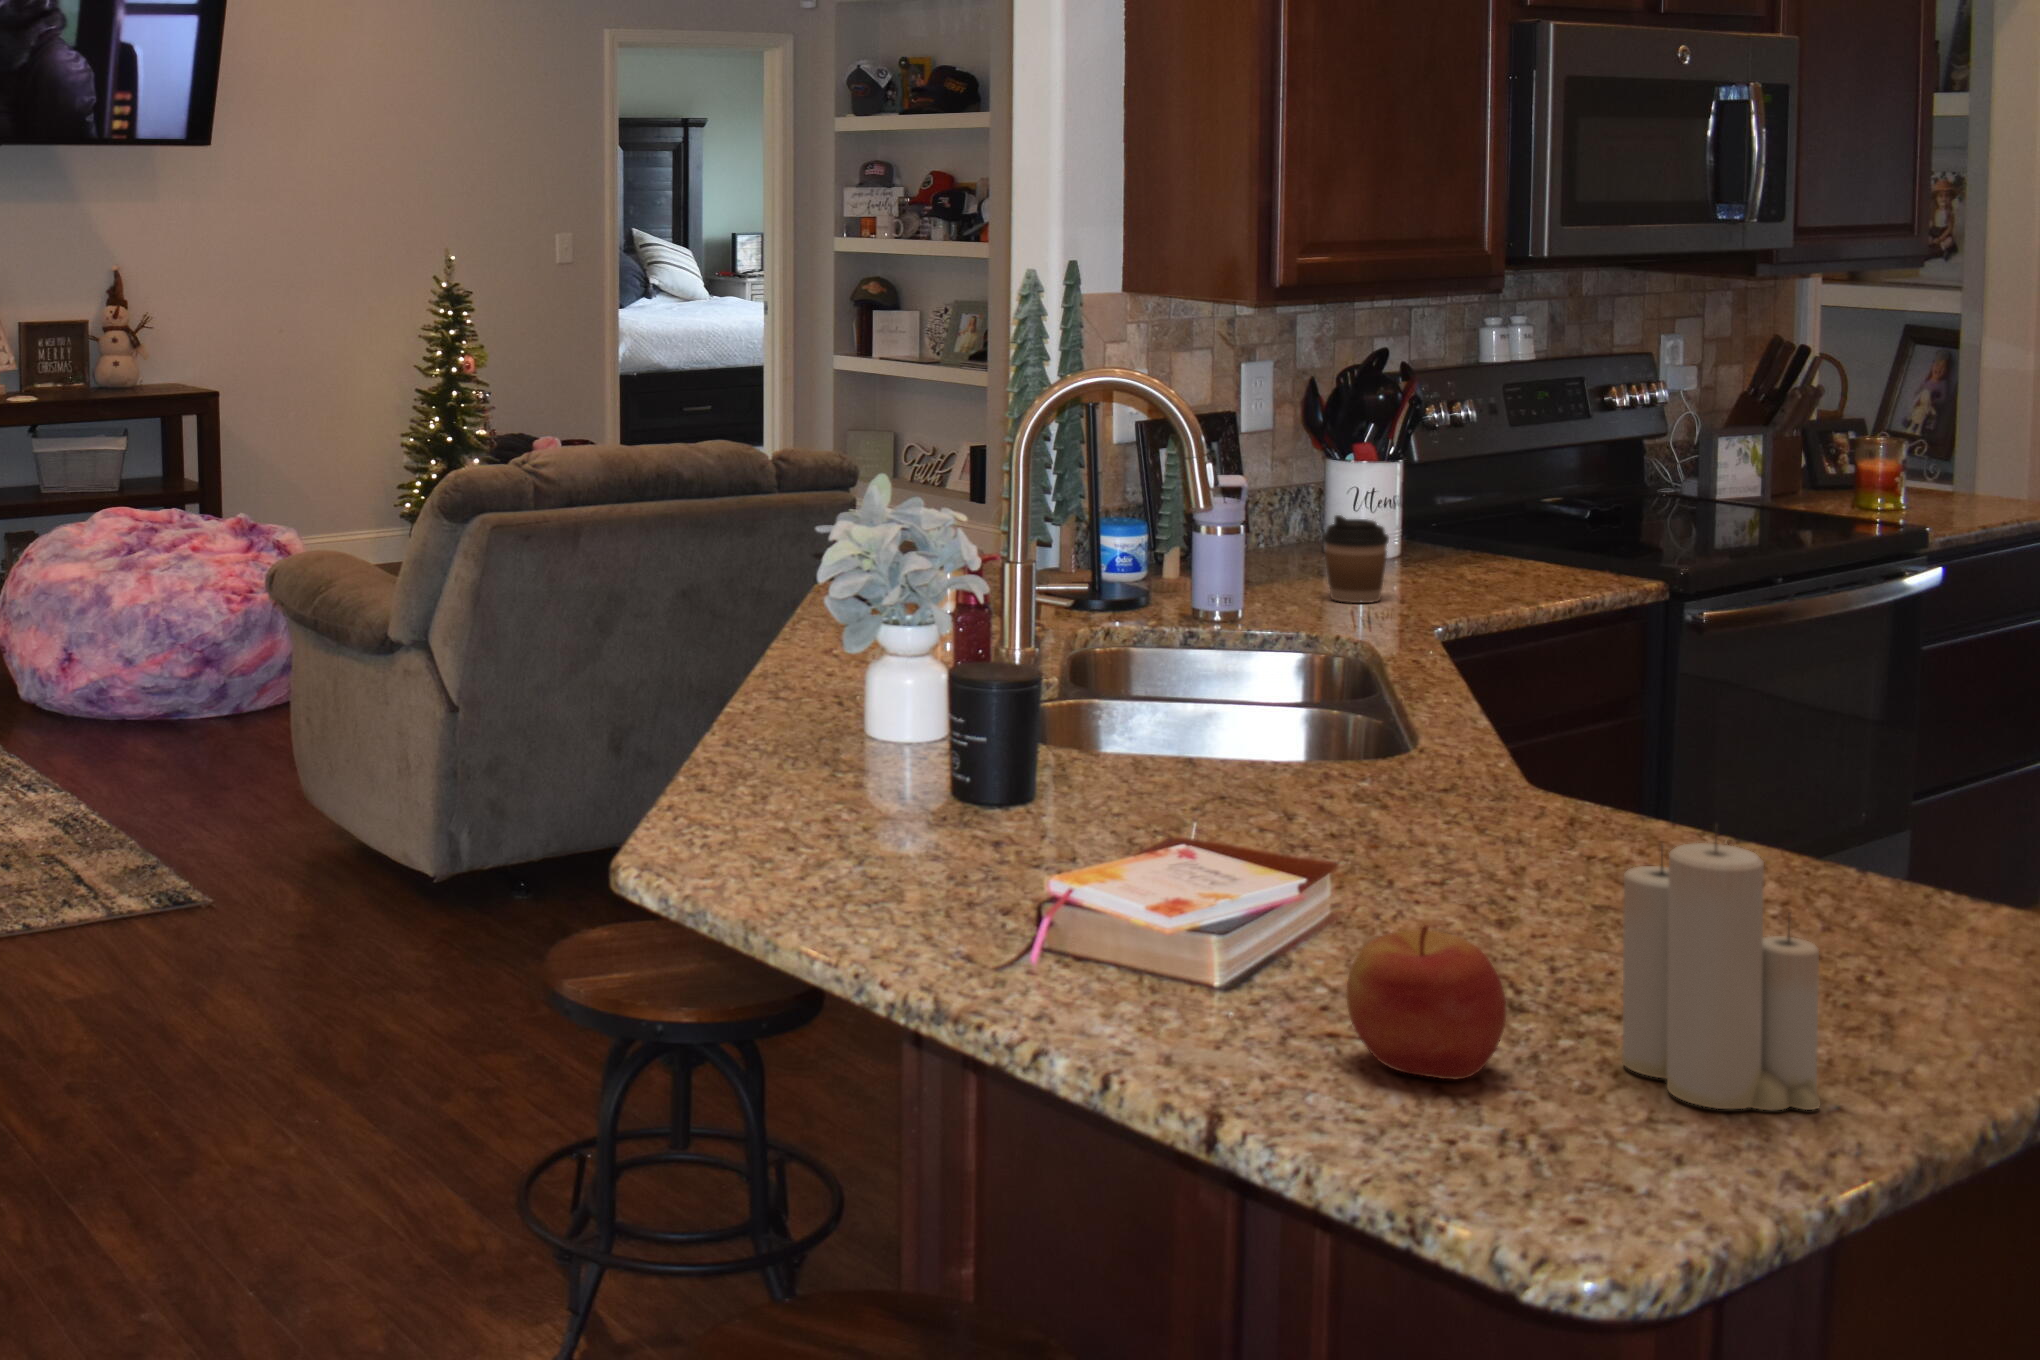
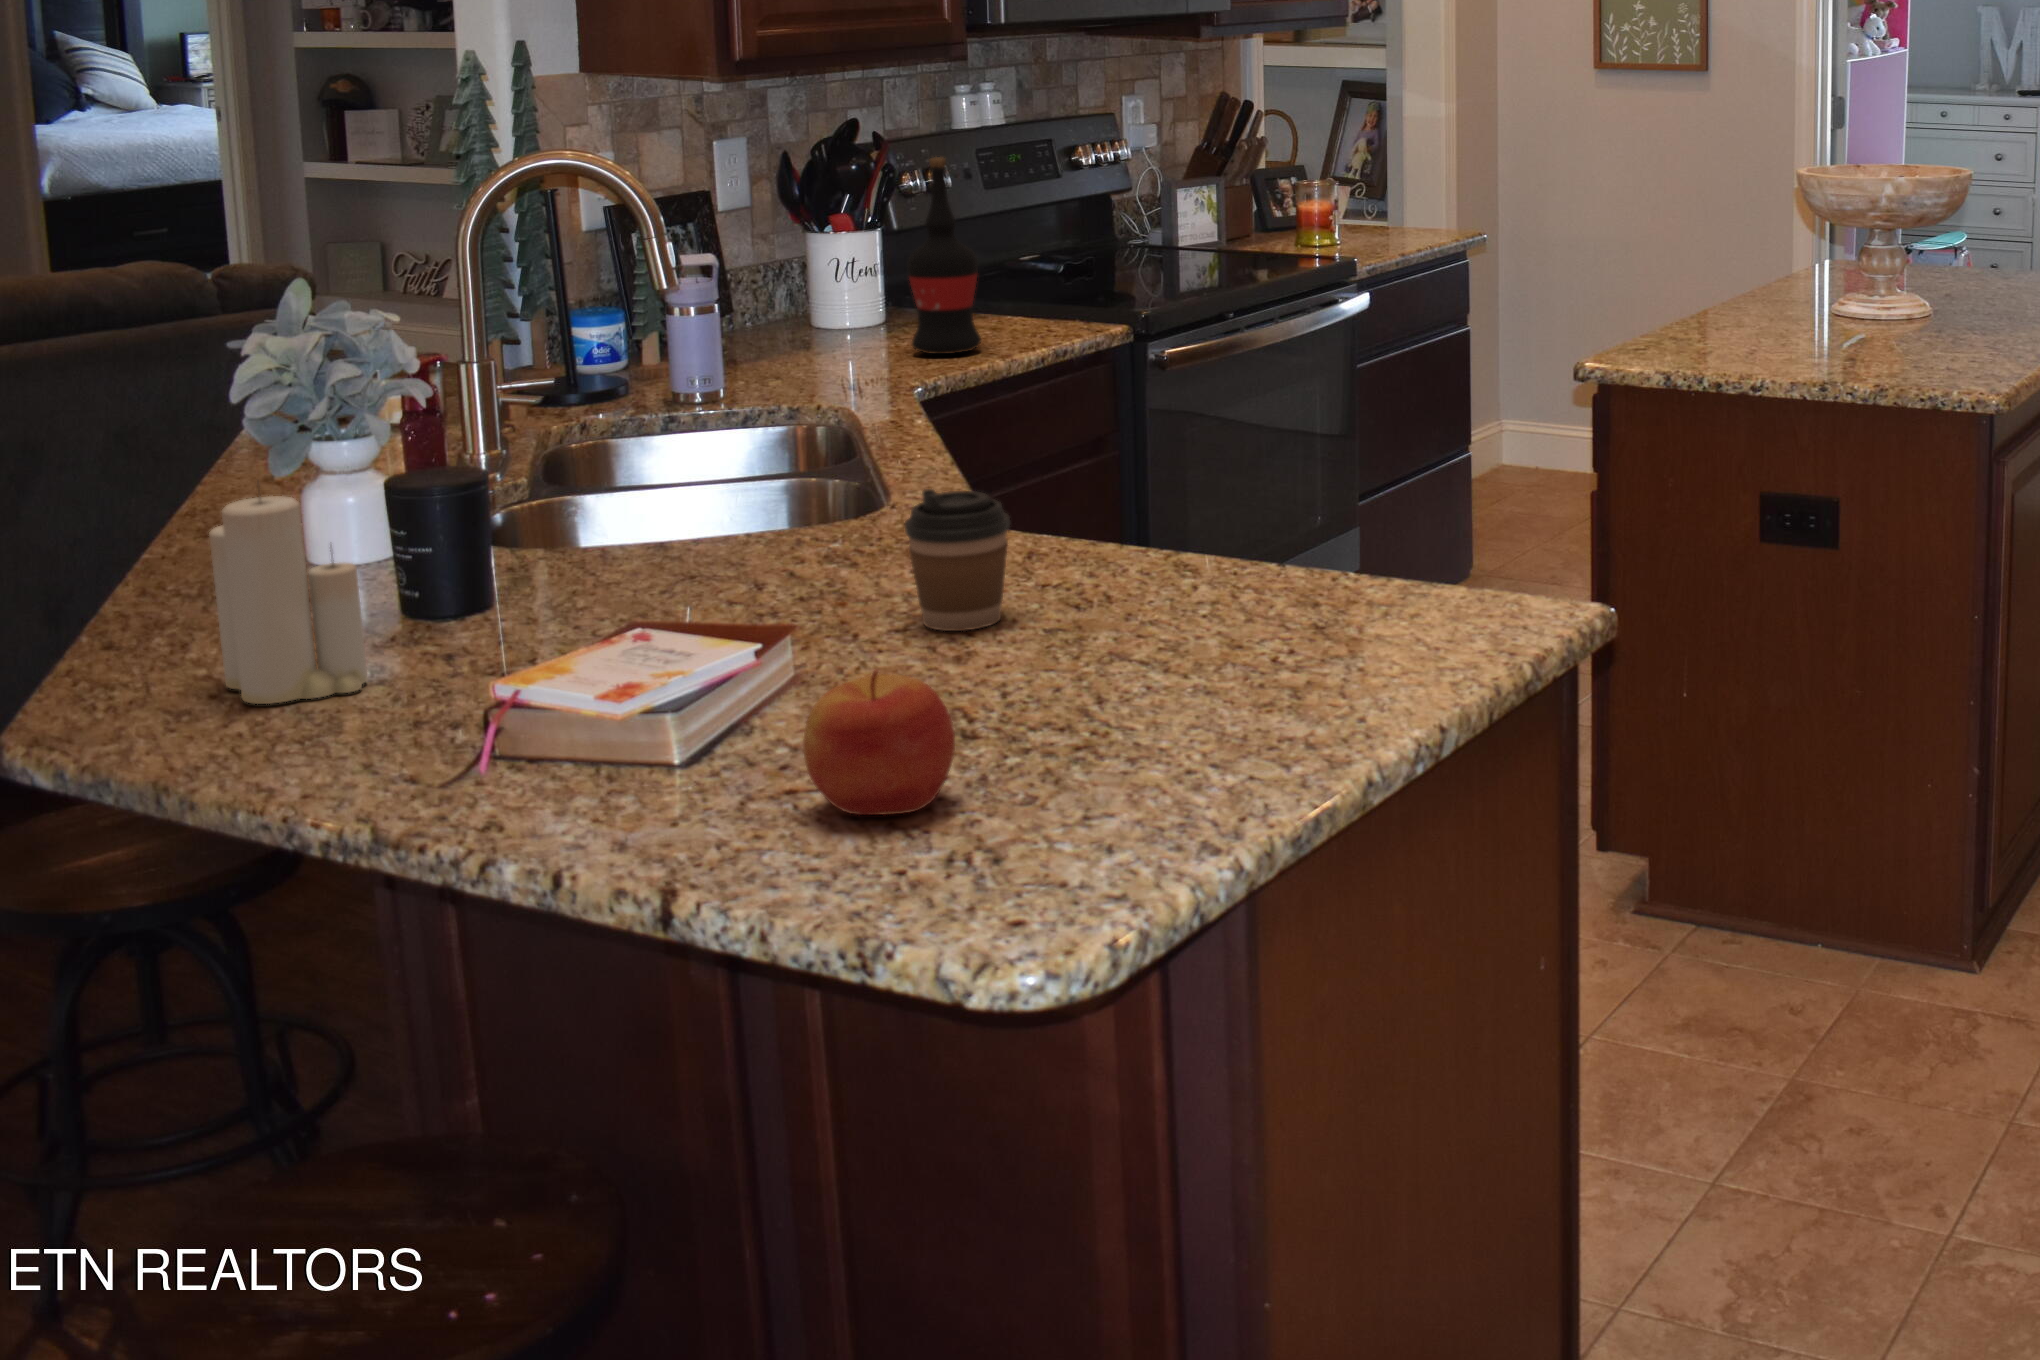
wine bottle: none [1433,385,1512,593] -> present [907,157,981,354]
coffee cup: present [1322,515,1389,603] -> present [905,489,1010,631]
candle: present [1623,842,1820,1110] -> present [209,496,367,704]

